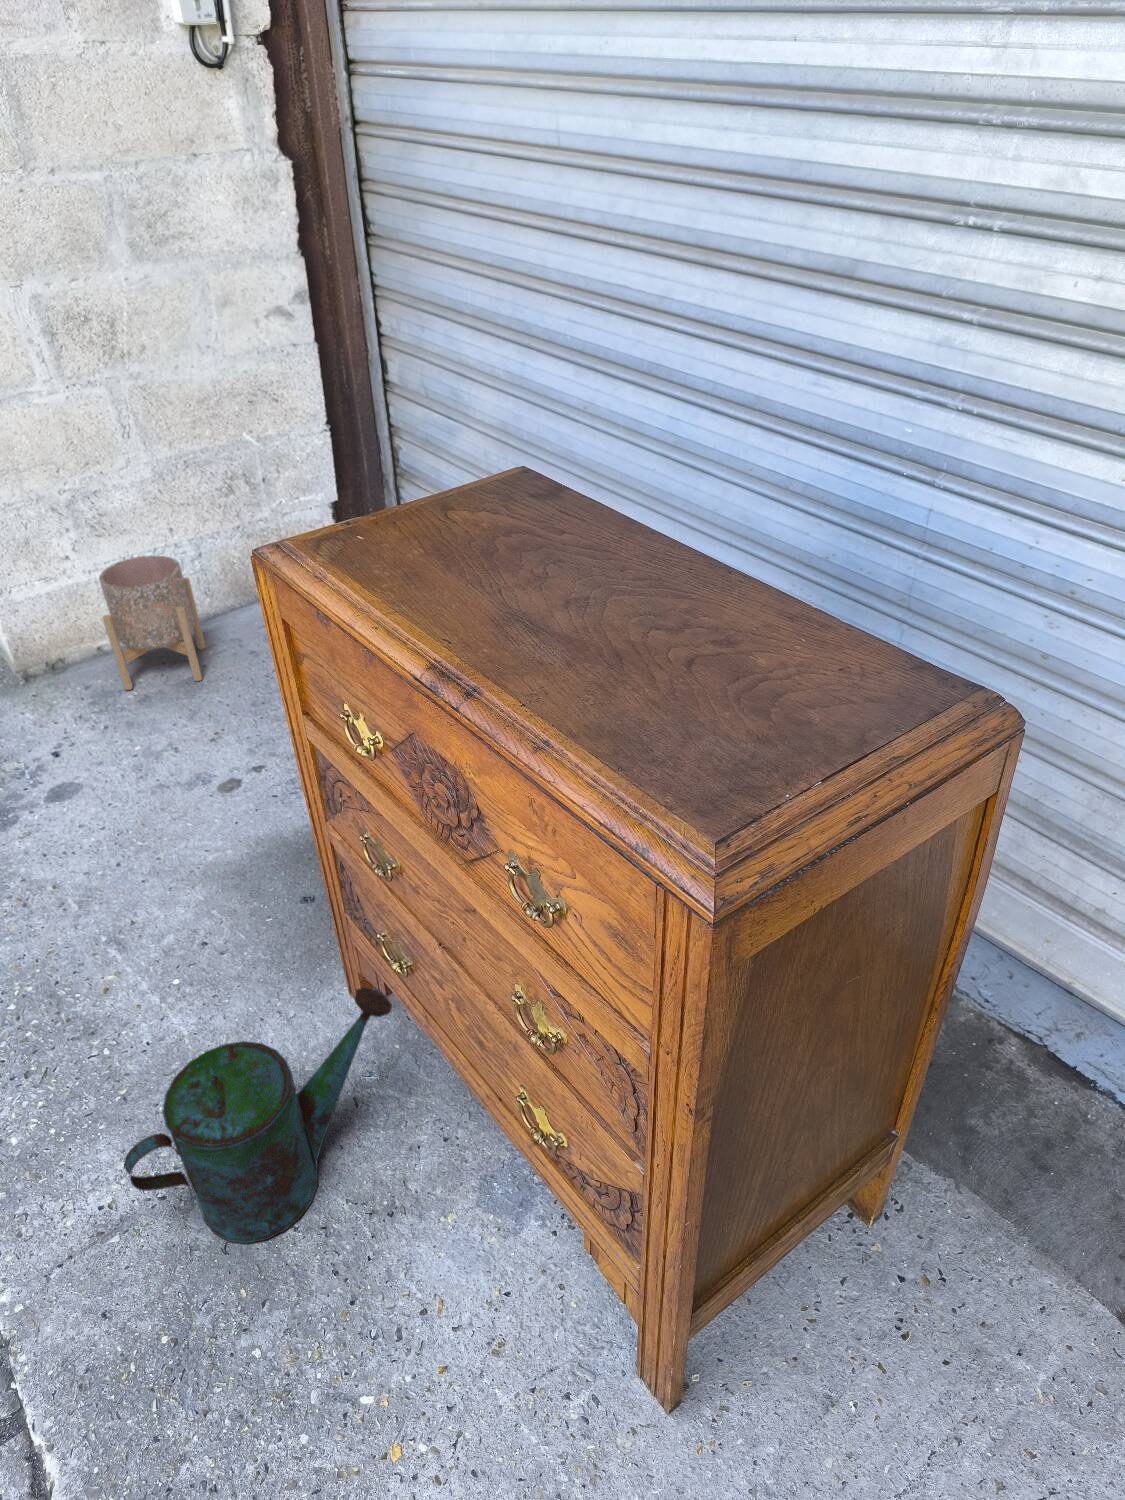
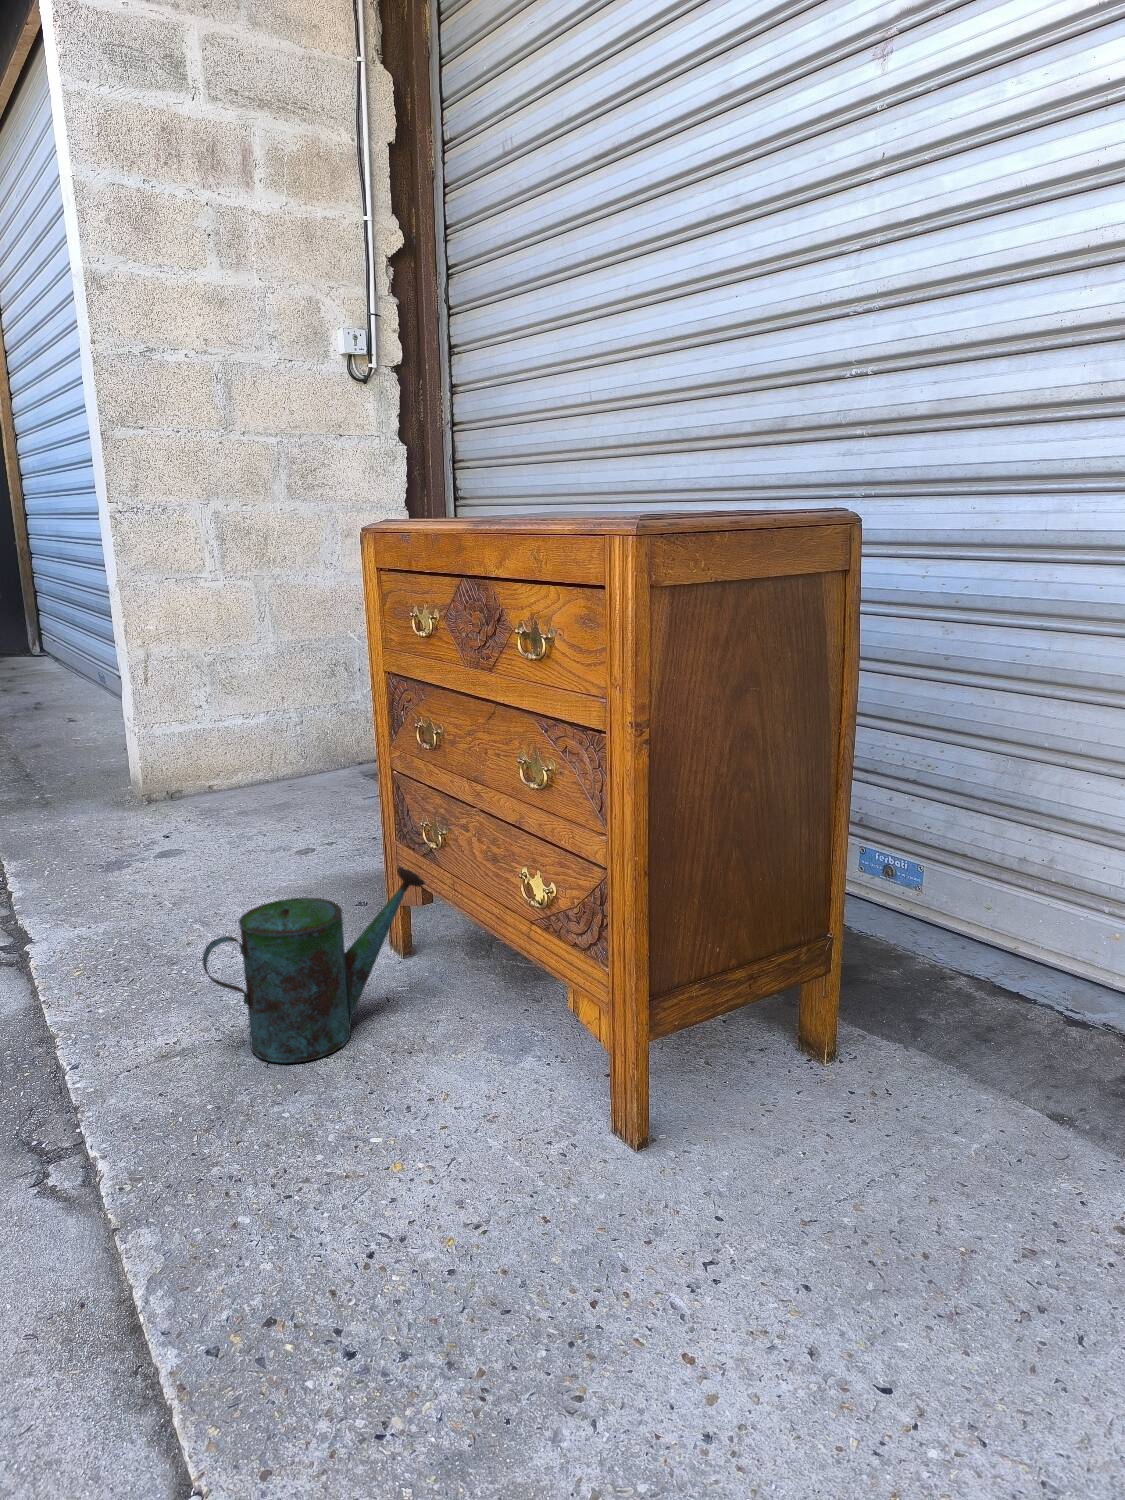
planter: present [99,556,206,690] -> none [221,710,297,811]

